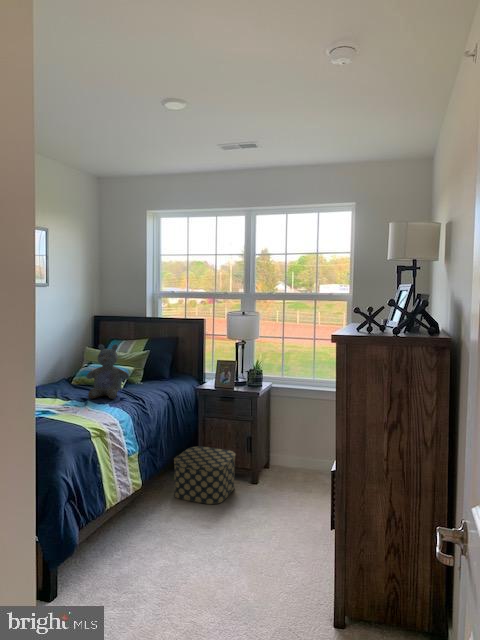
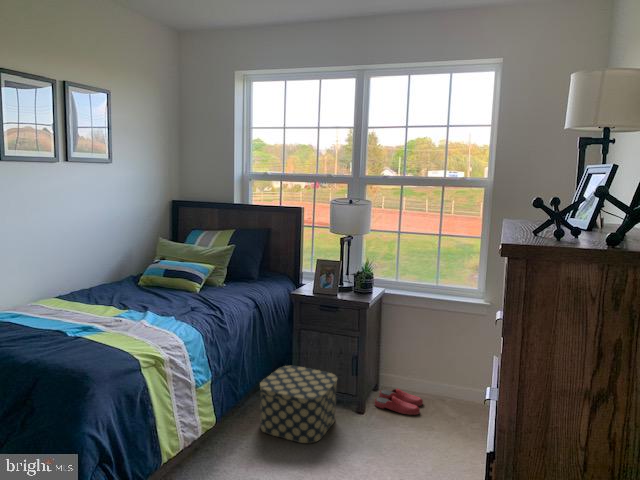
stuffed bear: present [87,344,129,399] -> none [151,238,204,309]
slippers: none [266,464,305,483] -> present [375,388,423,415]

